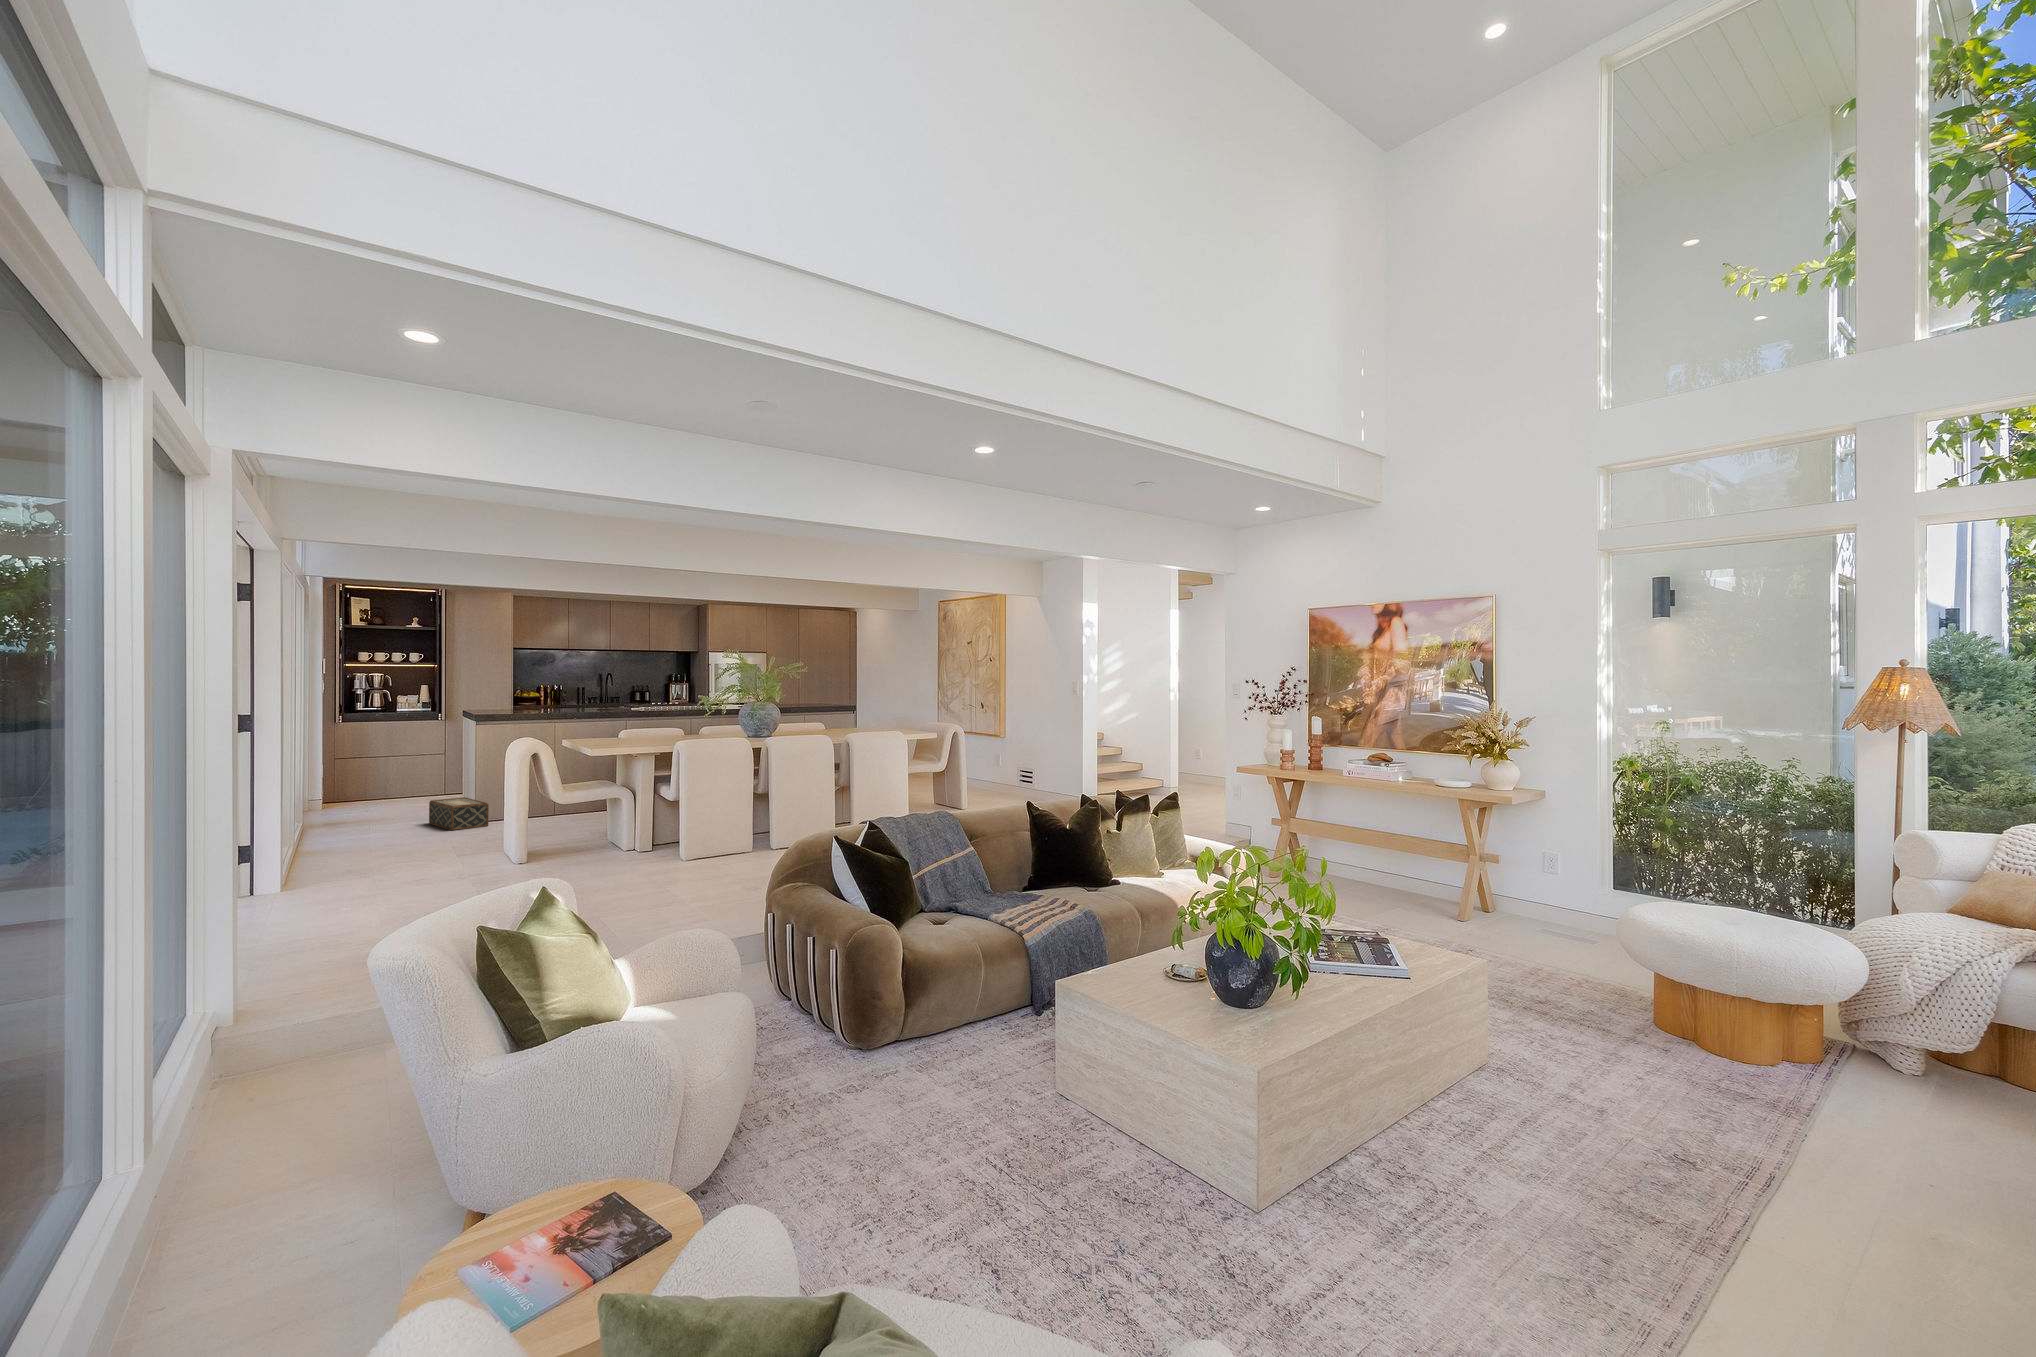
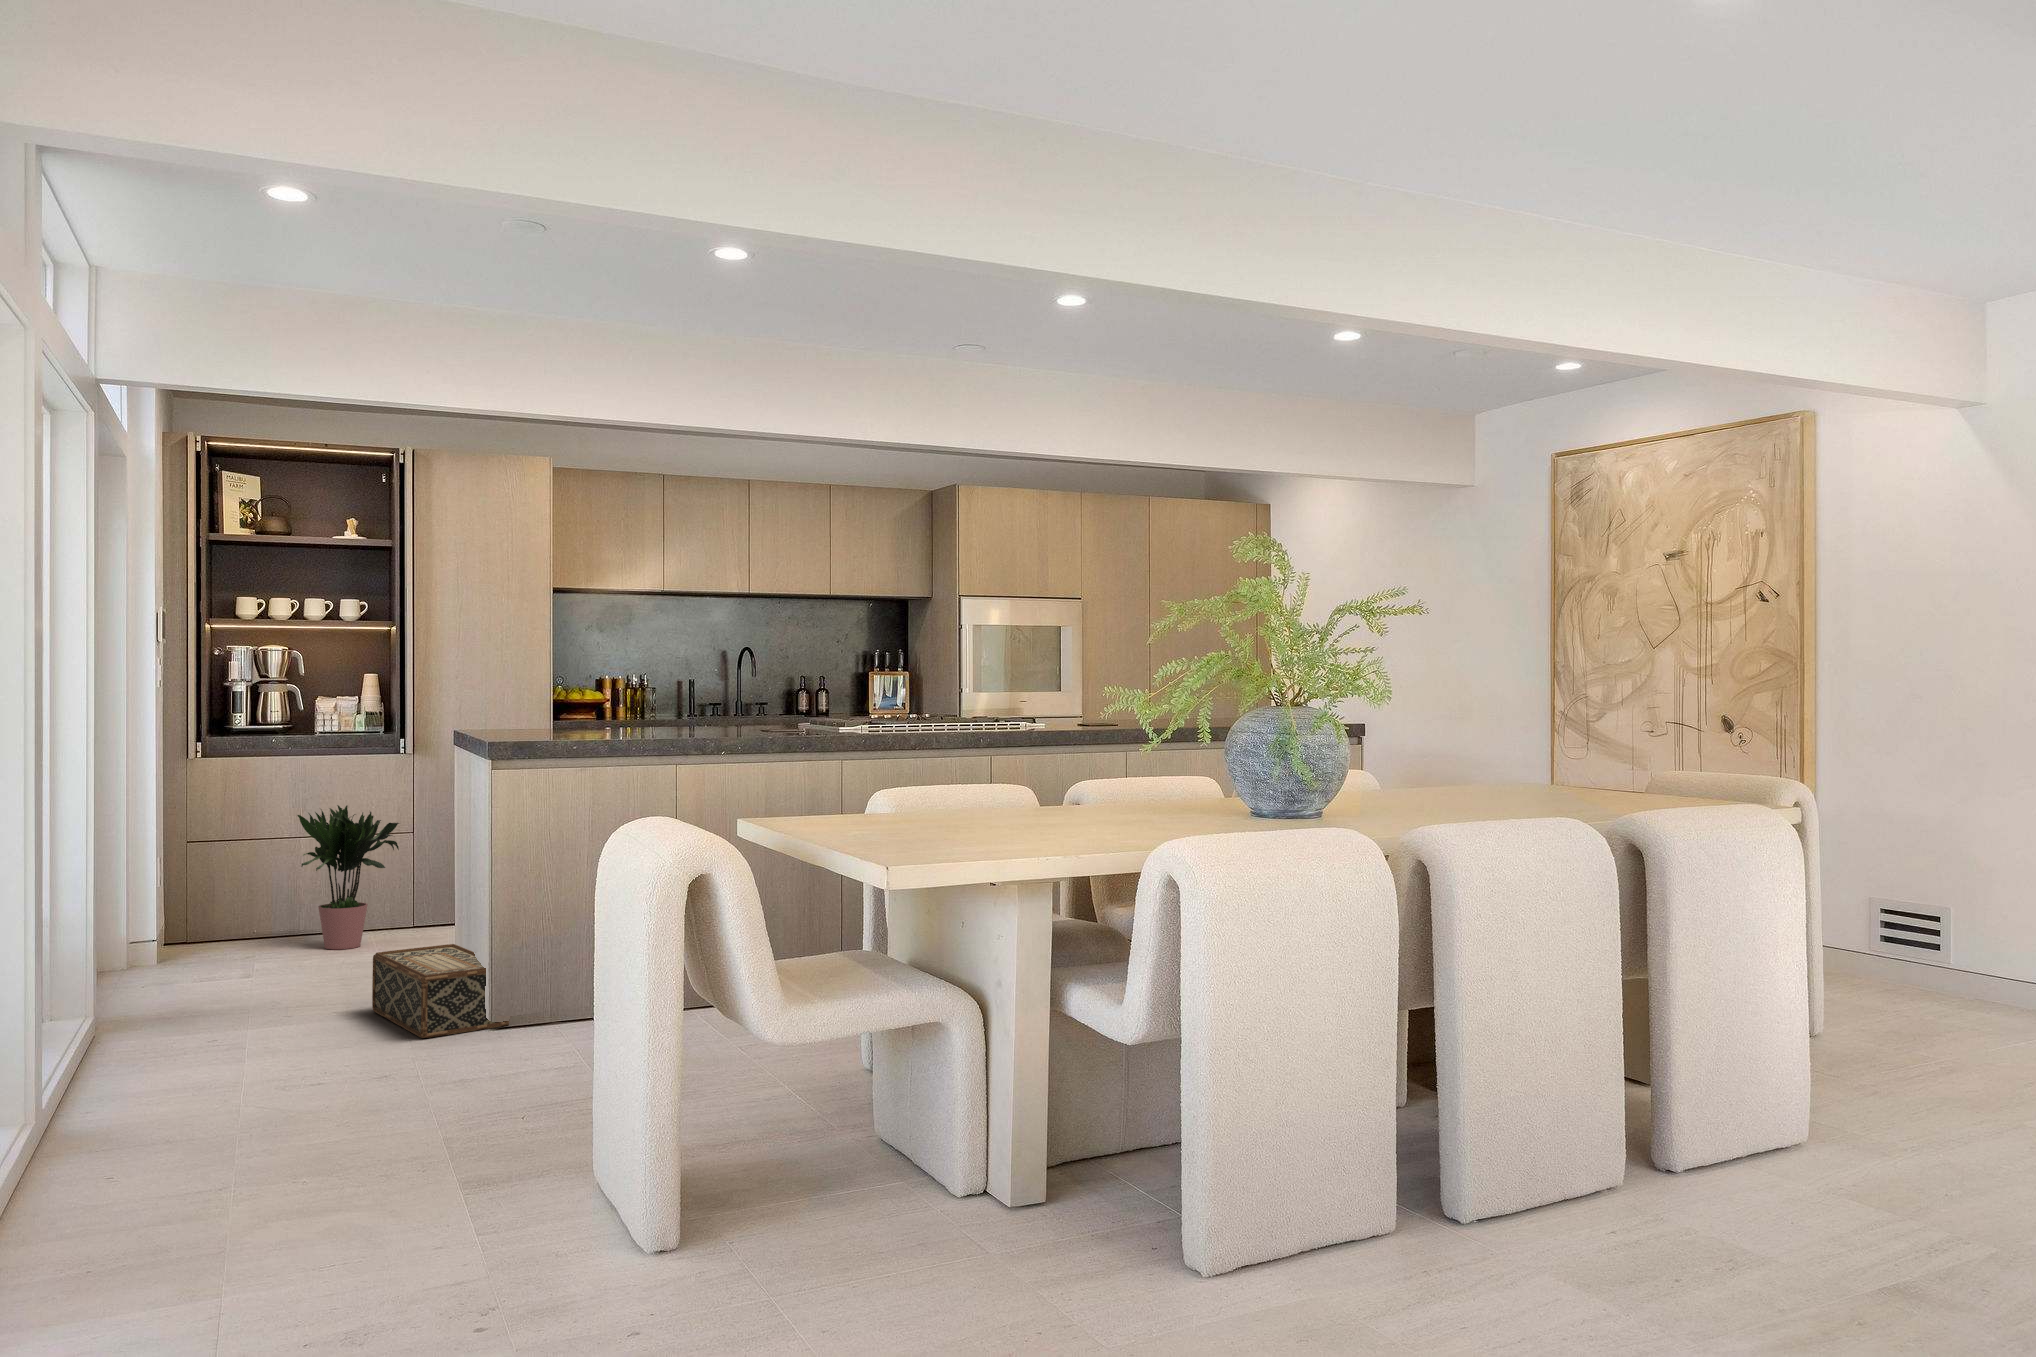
potted plant: none [390,744,442,806] -> present [297,805,399,949]

